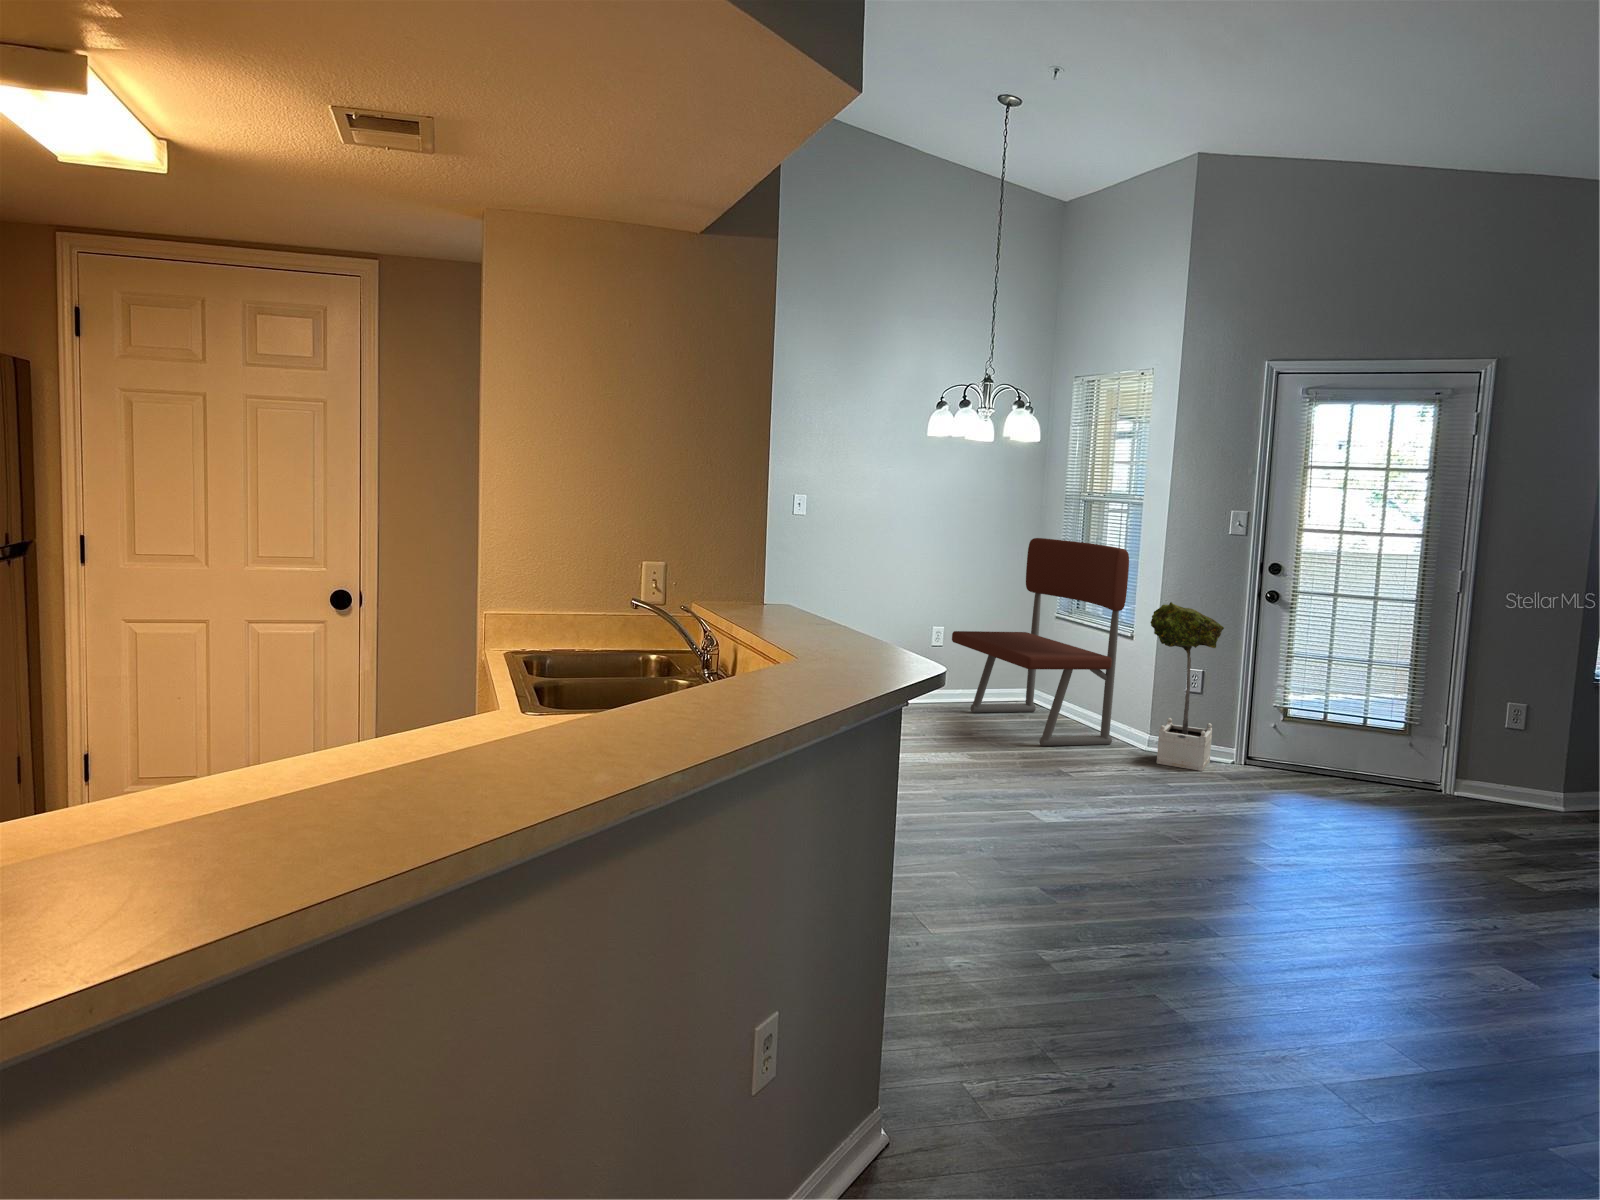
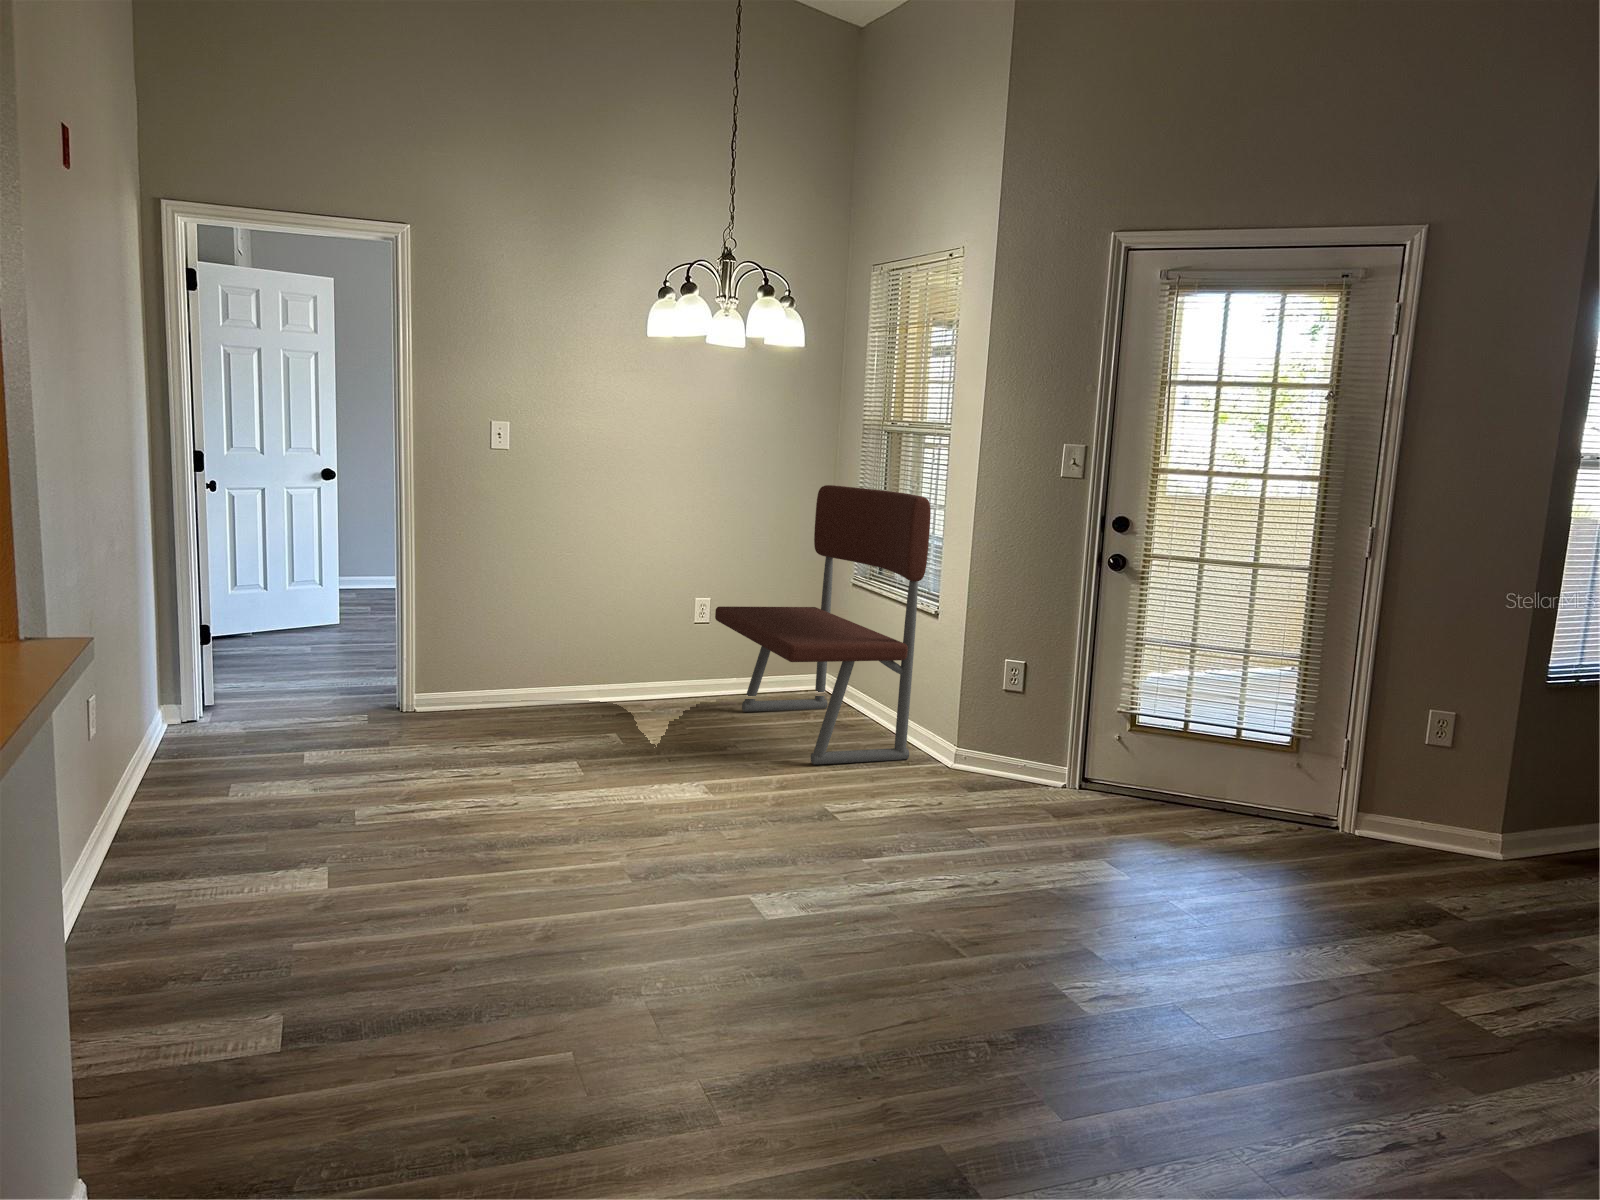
potted tree: present [1150,602,1224,771] -> none [954,570,1051,803]

